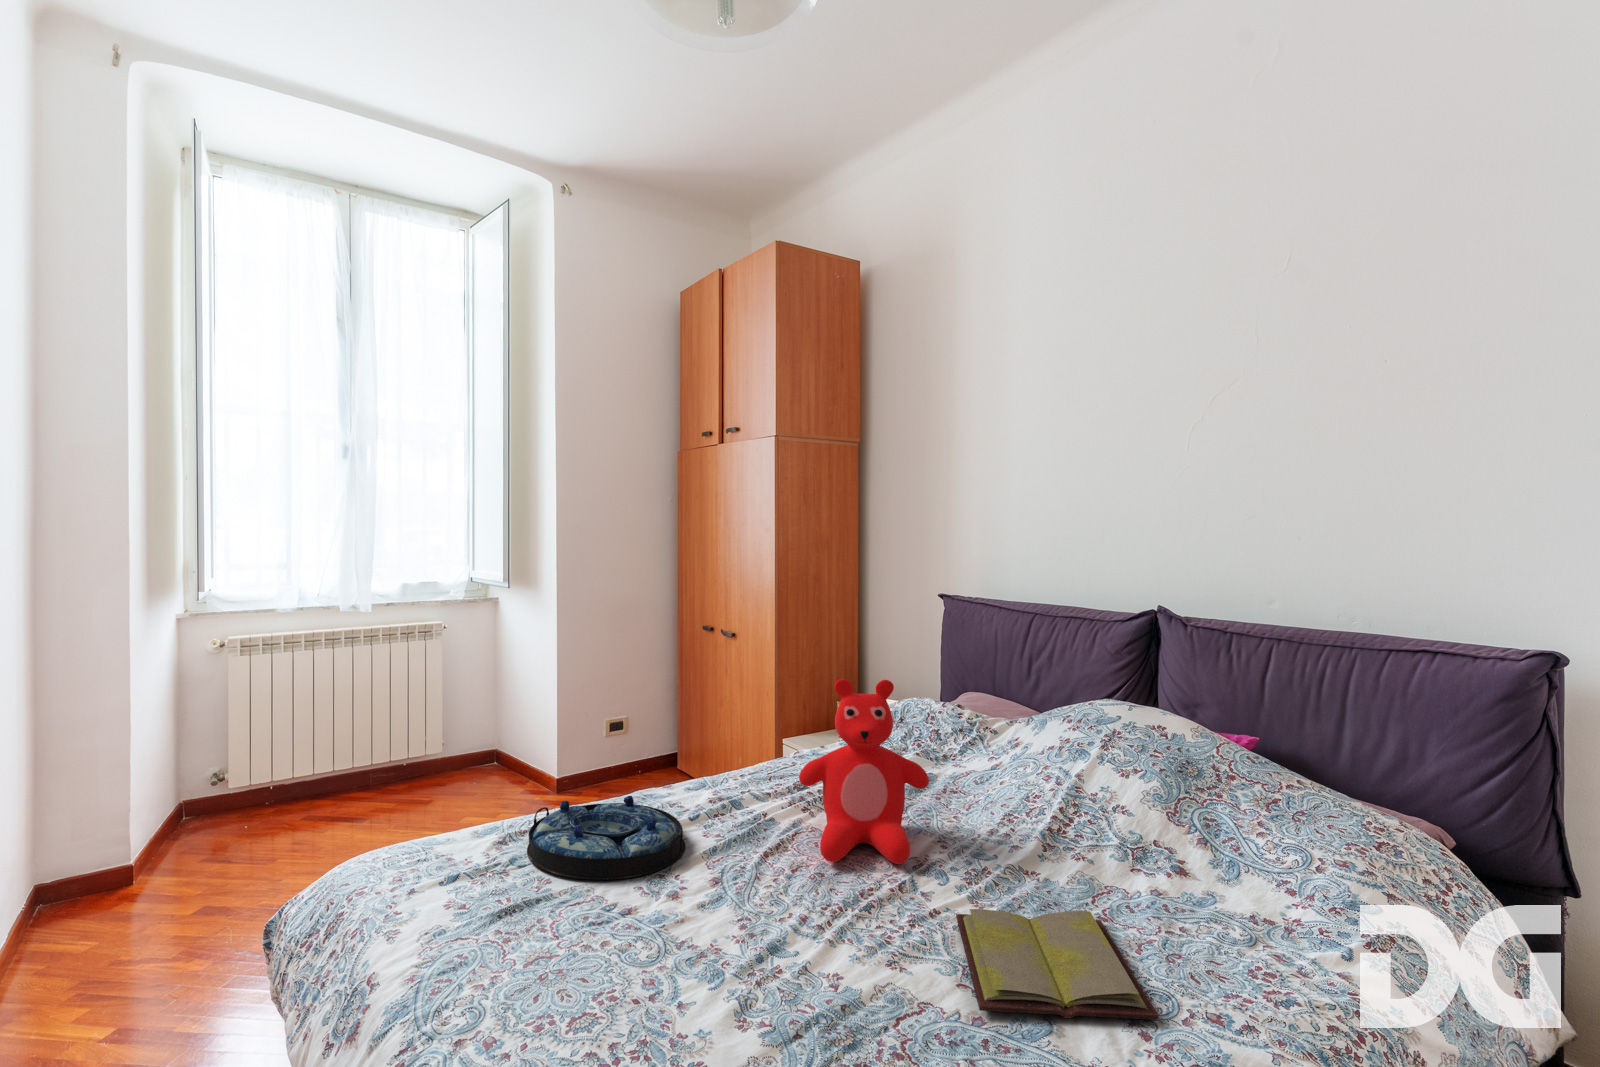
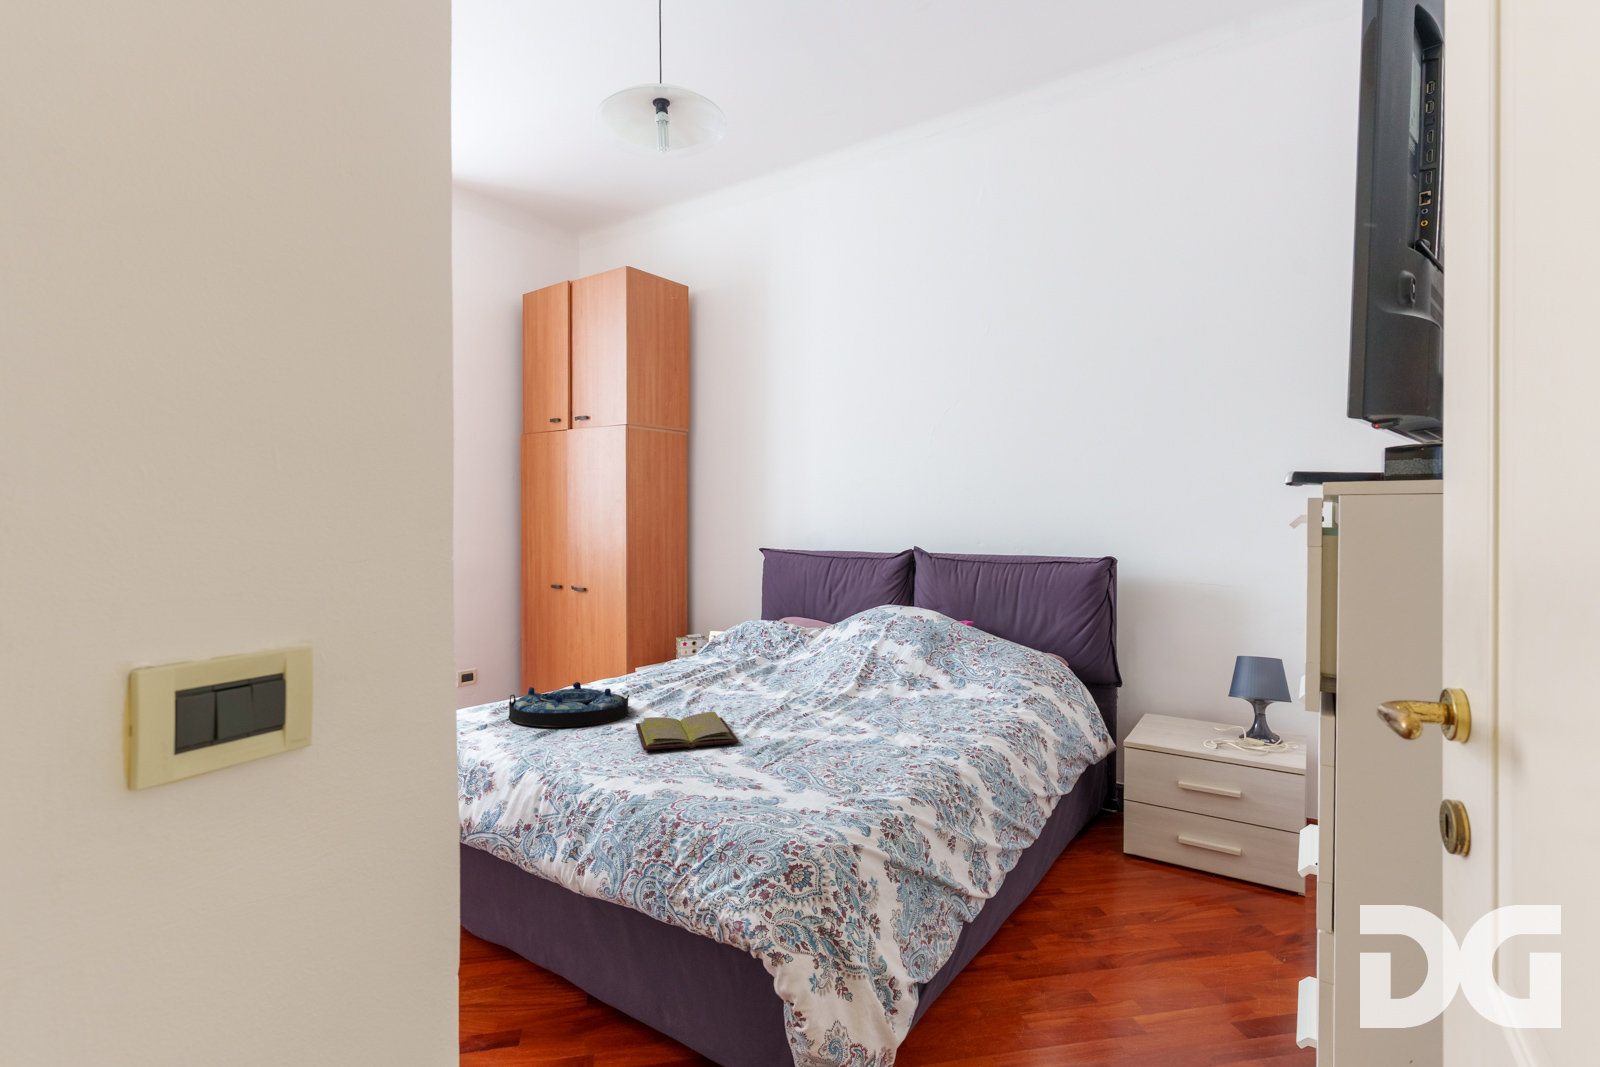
teddy bear: present [799,679,929,864] -> none [701,589,786,704]
diary: present [956,909,1159,1020] -> present [636,712,738,750]

